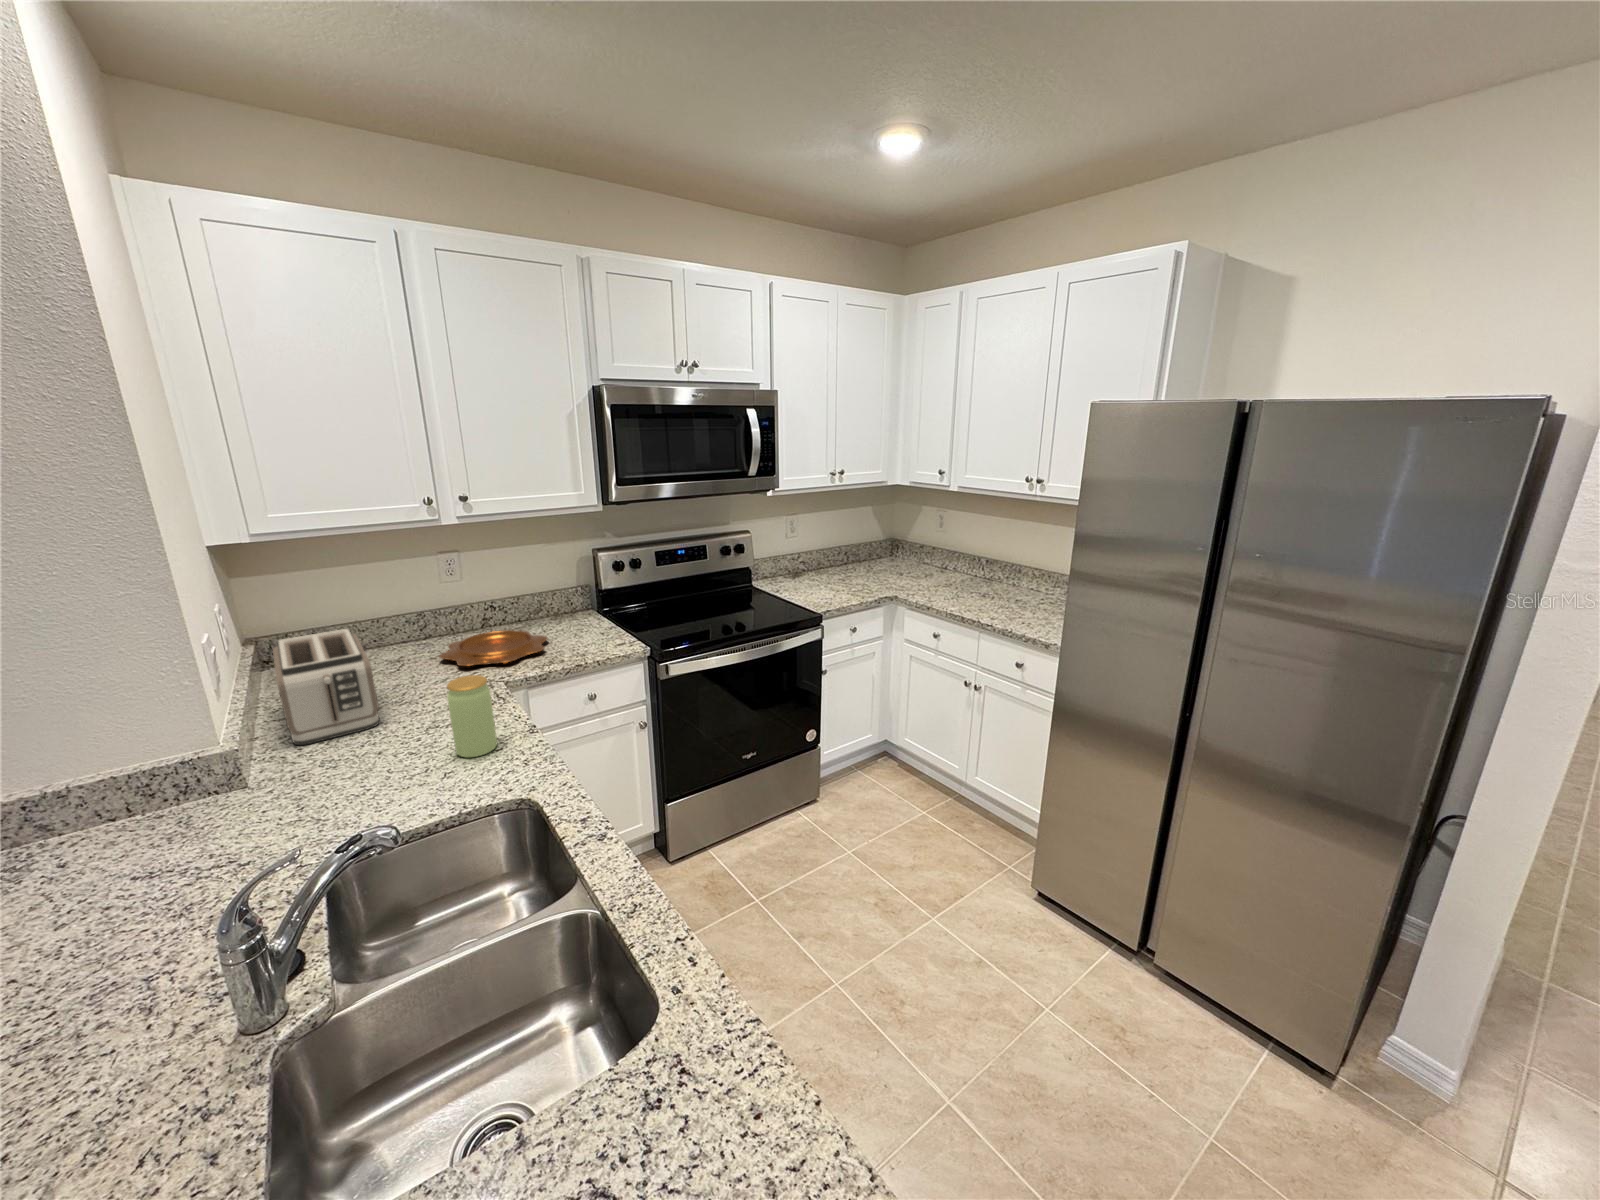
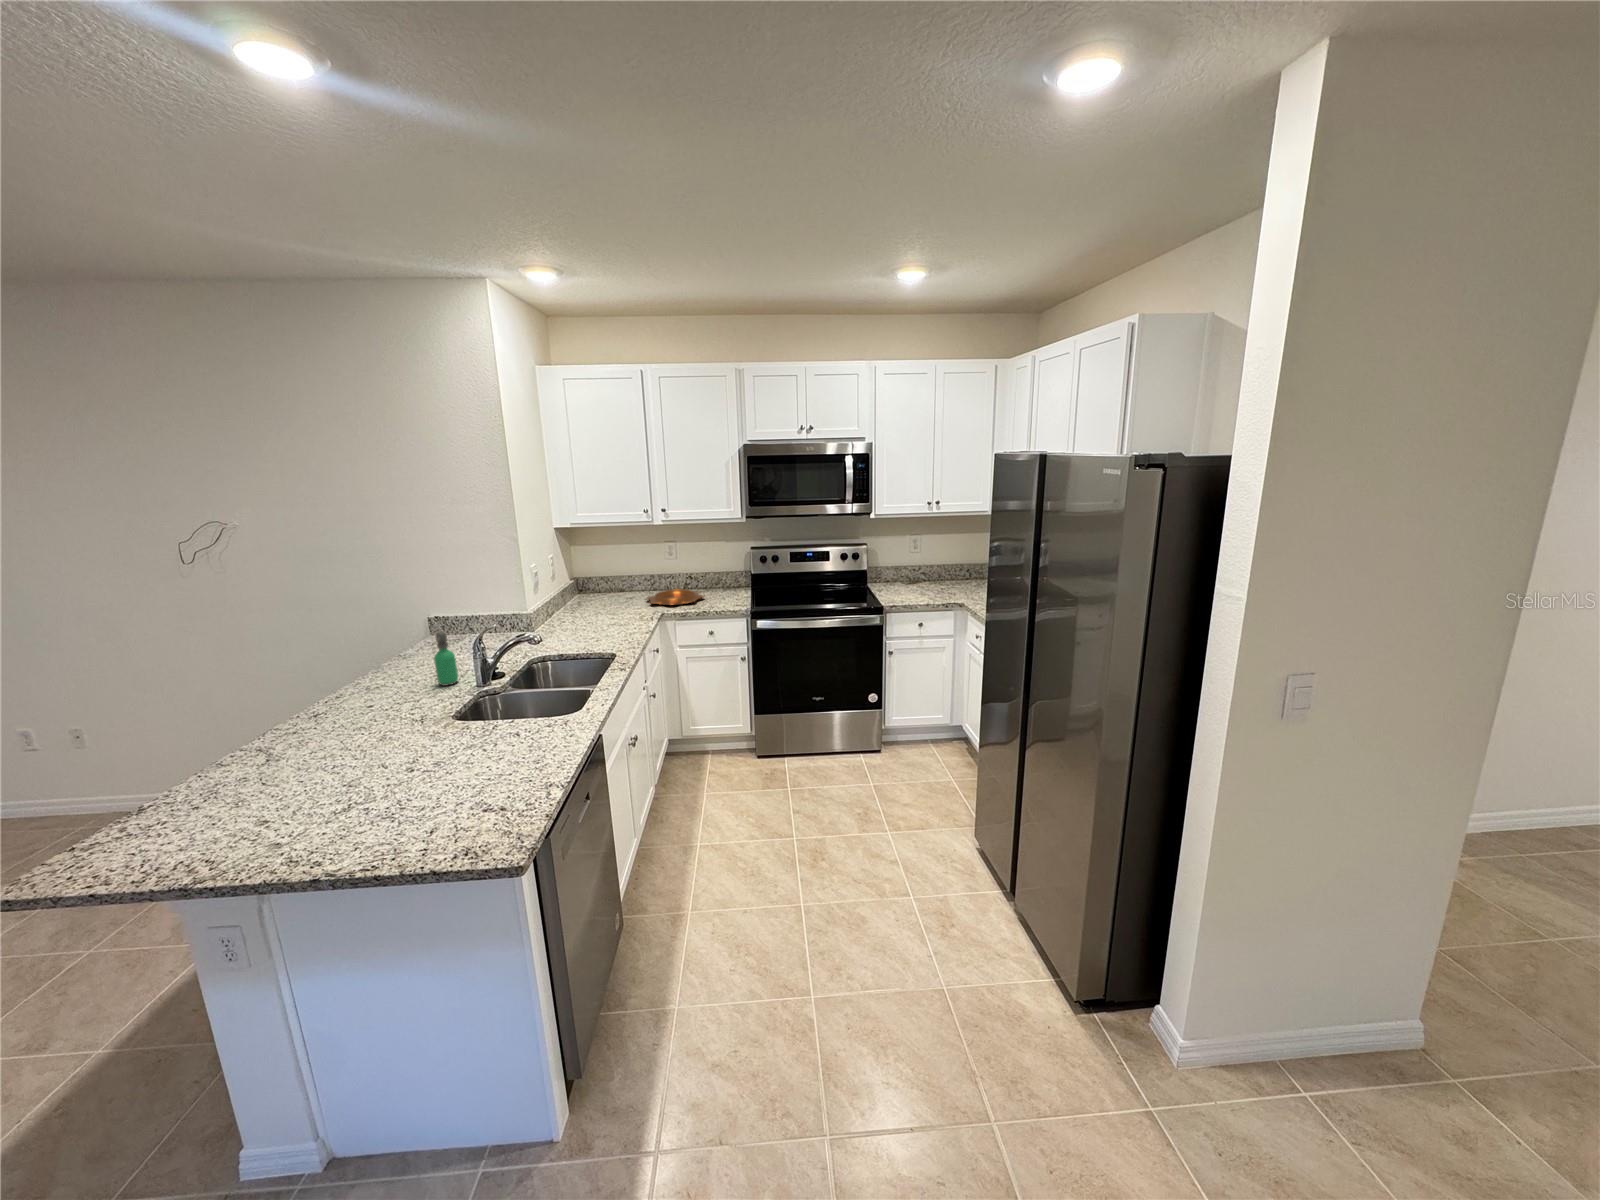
toaster: present [273,629,379,745] -> none [556,574,604,623]
jar: present [447,675,497,757] -> none [603,599,625,638]
soap dispenser: none [36,917,151,1089] -> present [434,631,458,686]

